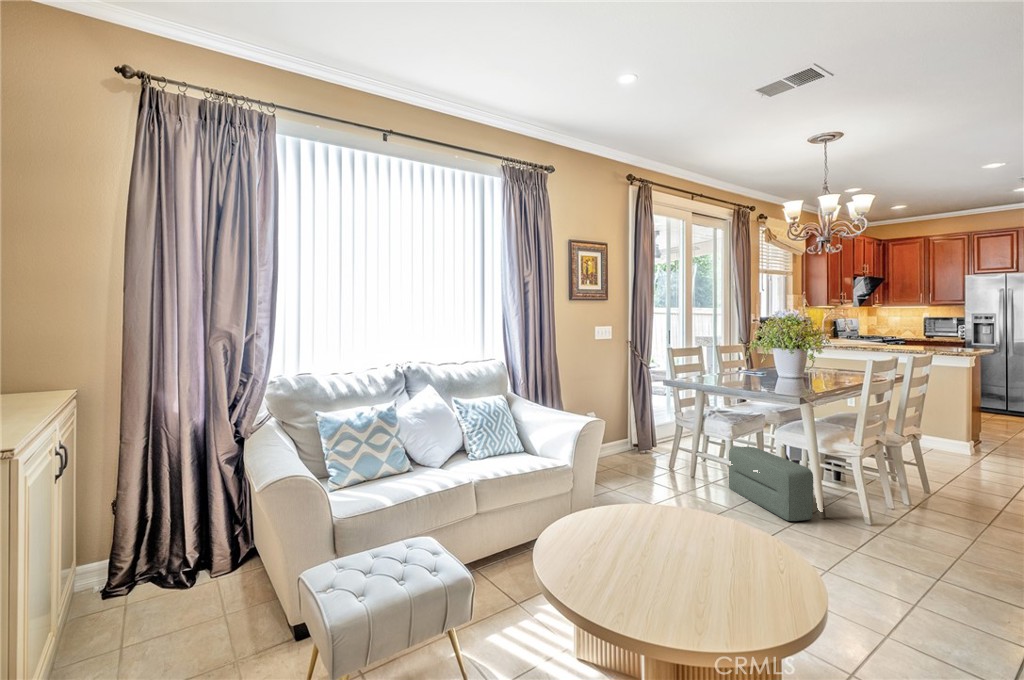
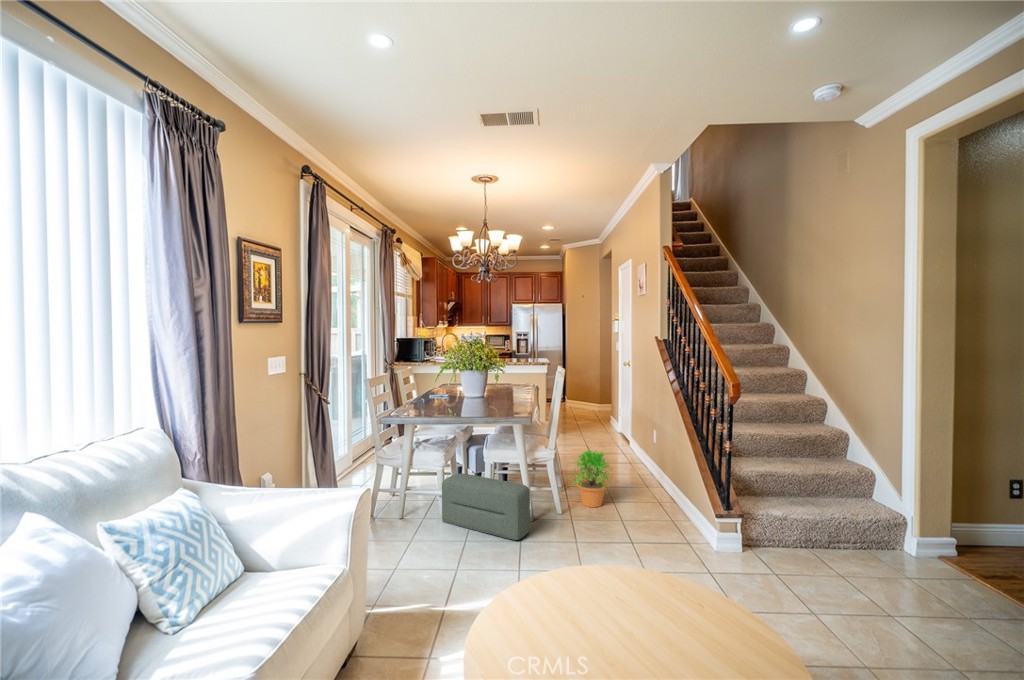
potted plant: none [908,453,980,530] -> present [574,450,610,507]

